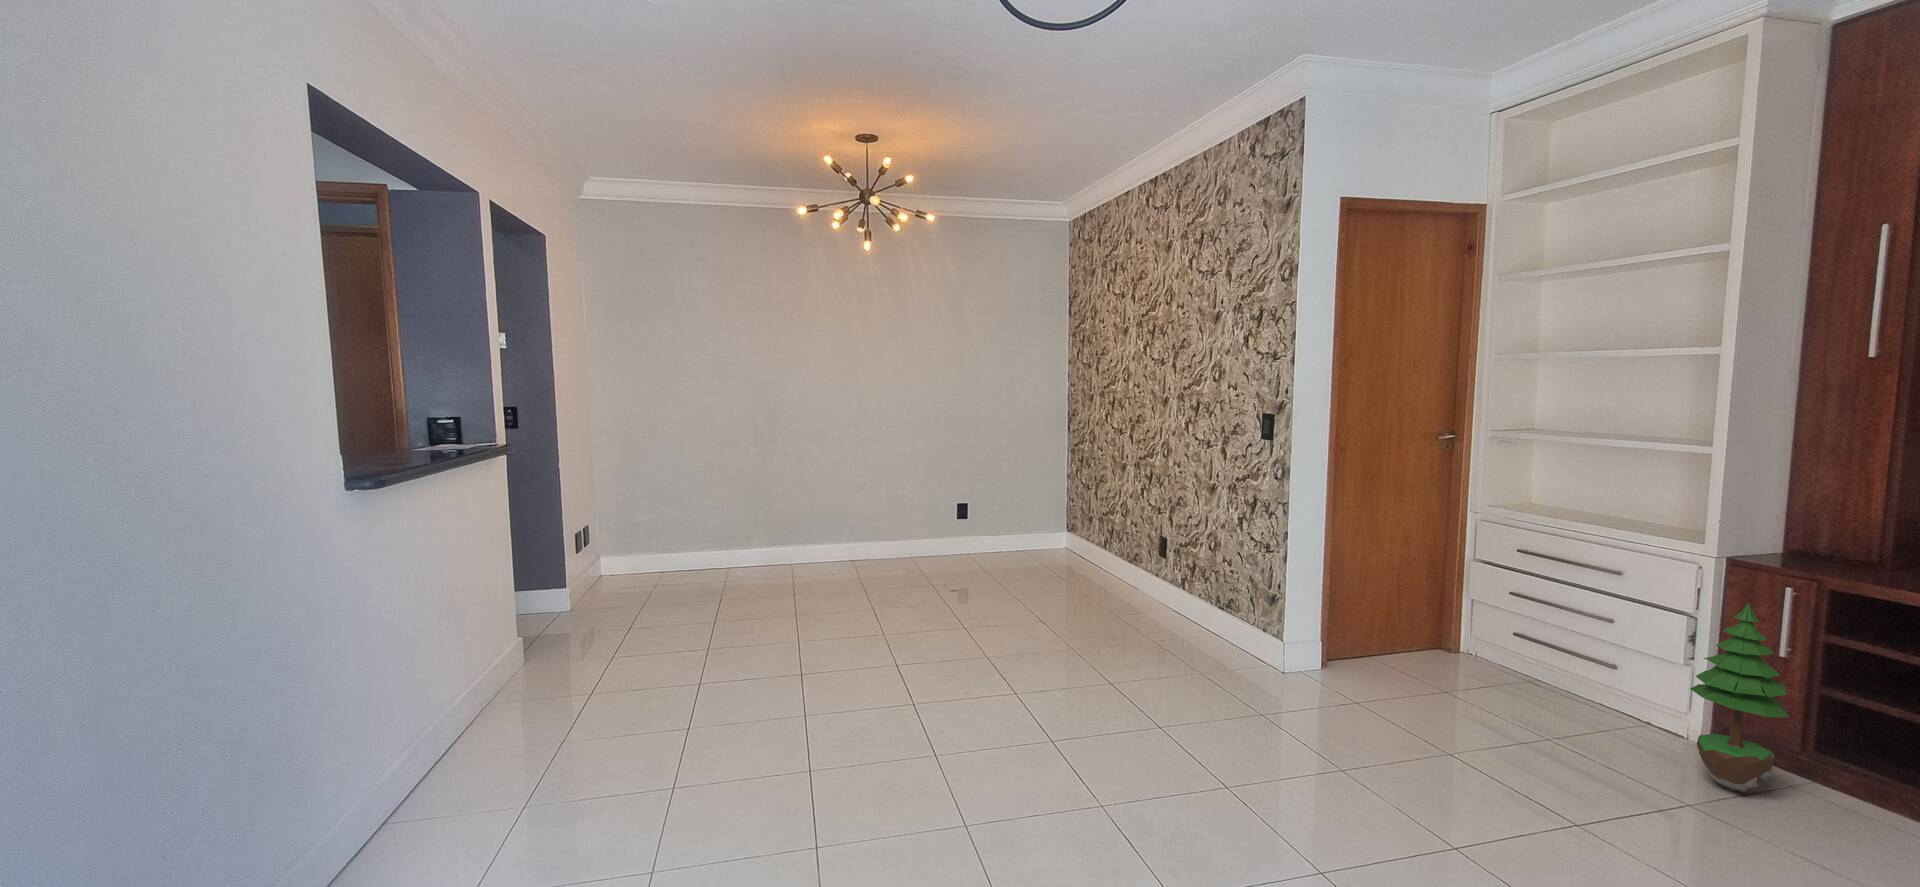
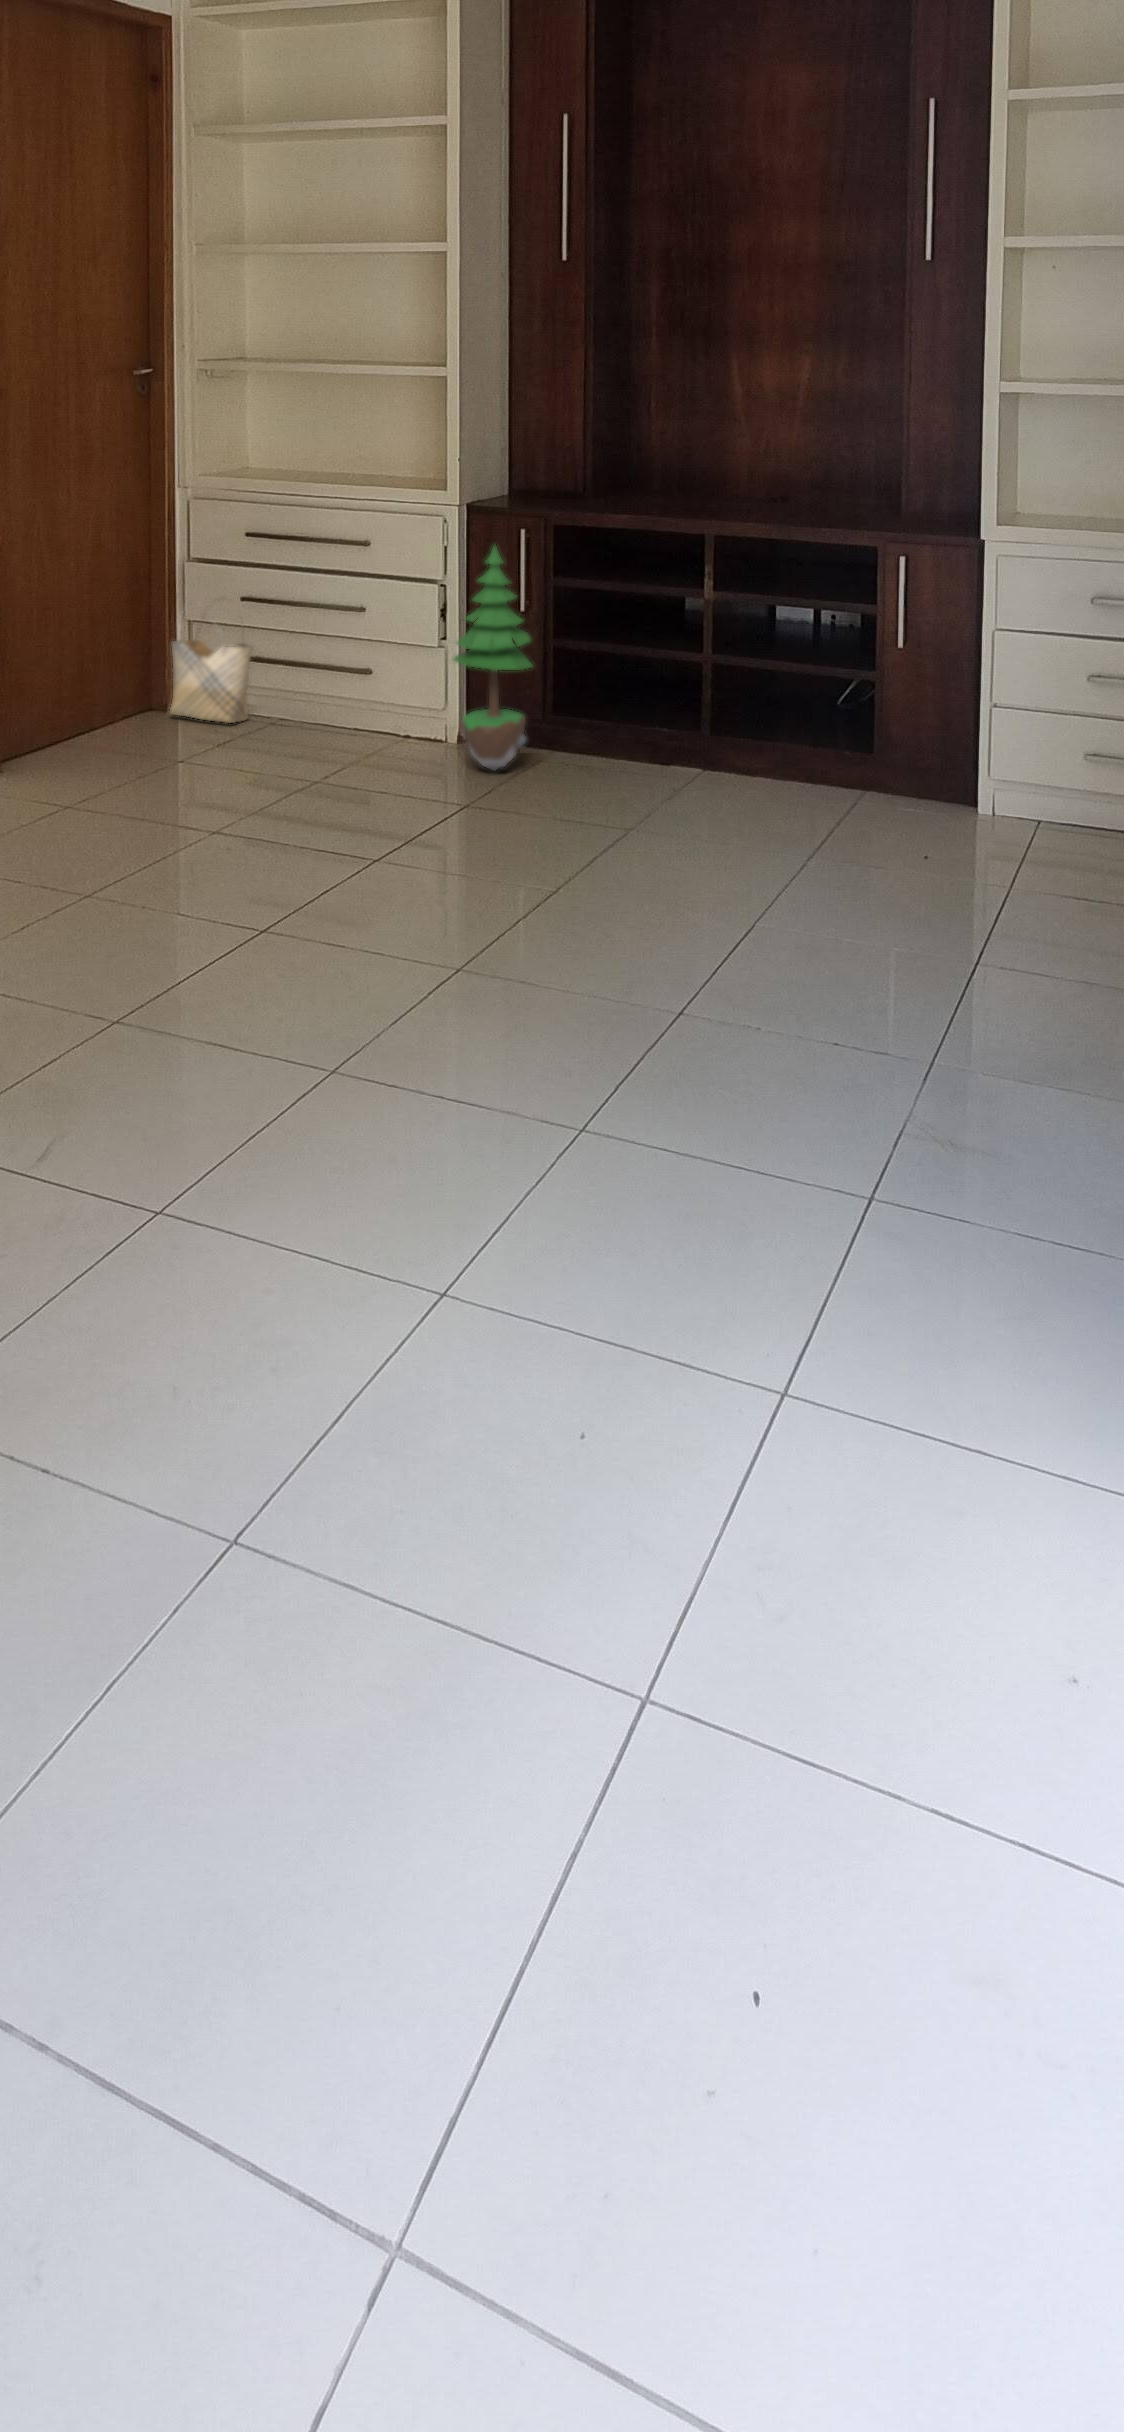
woven basket: none [1449,590,1516,676] -> present [170,598,252,723]

